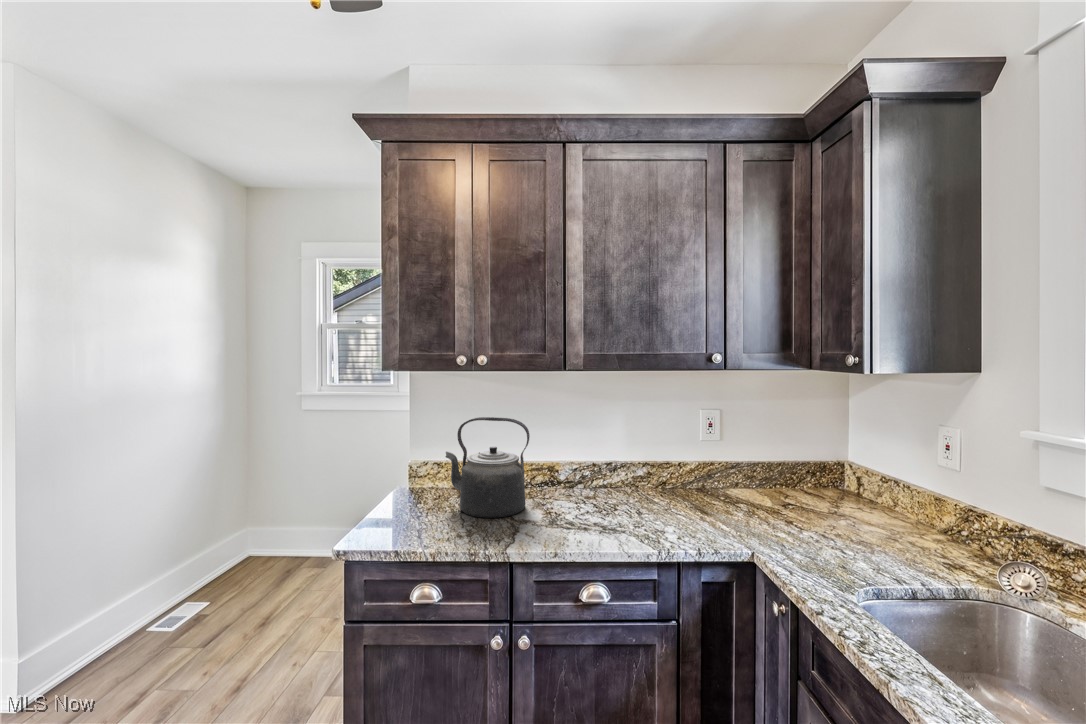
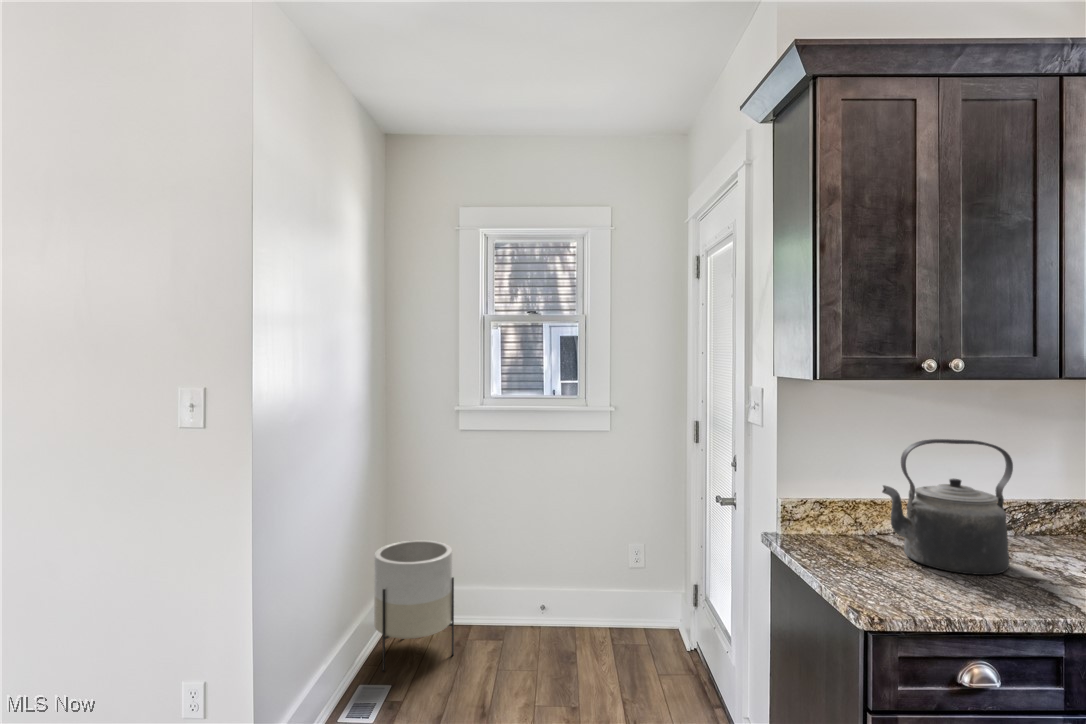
planter: none [204,492,273,592] -> present [374,540,454,671]

